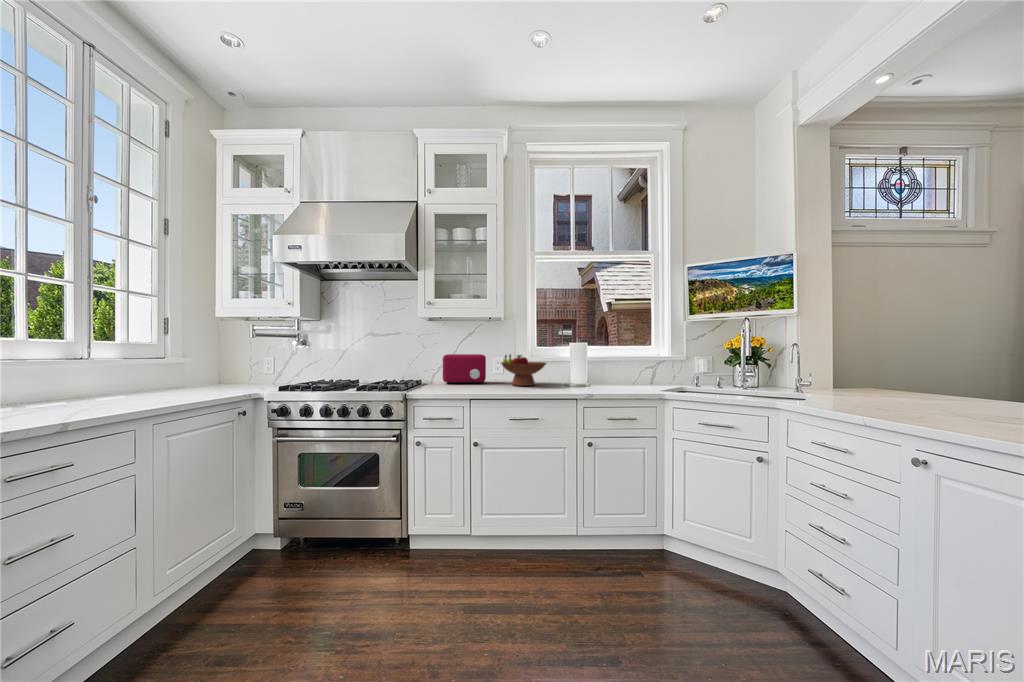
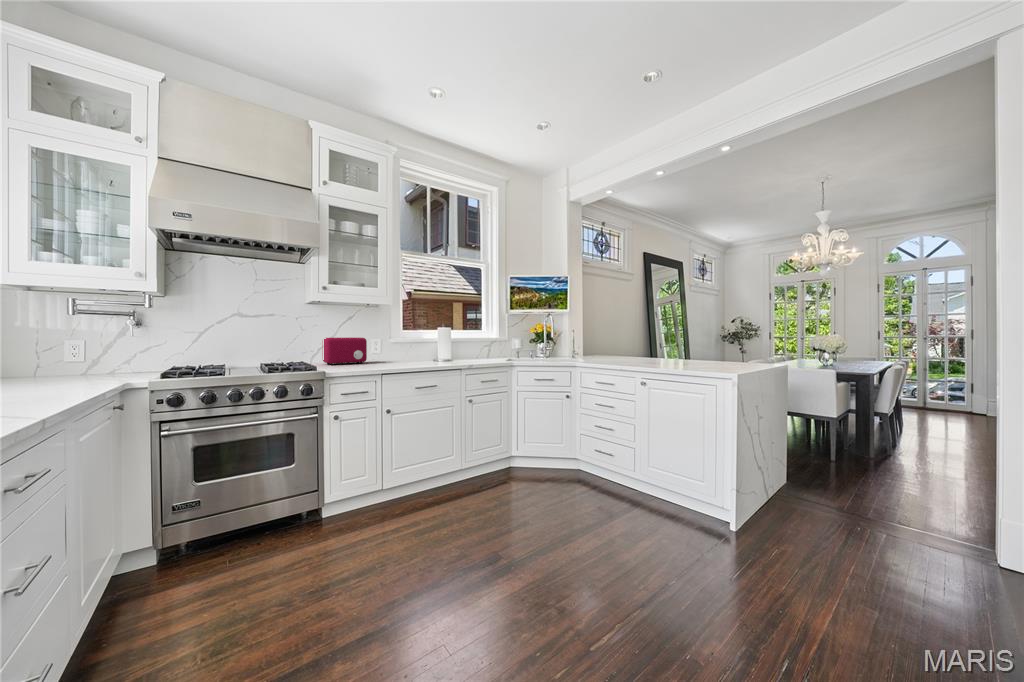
fruit bowl: present [501,355,546,386] -> none [382,337,422,363]

